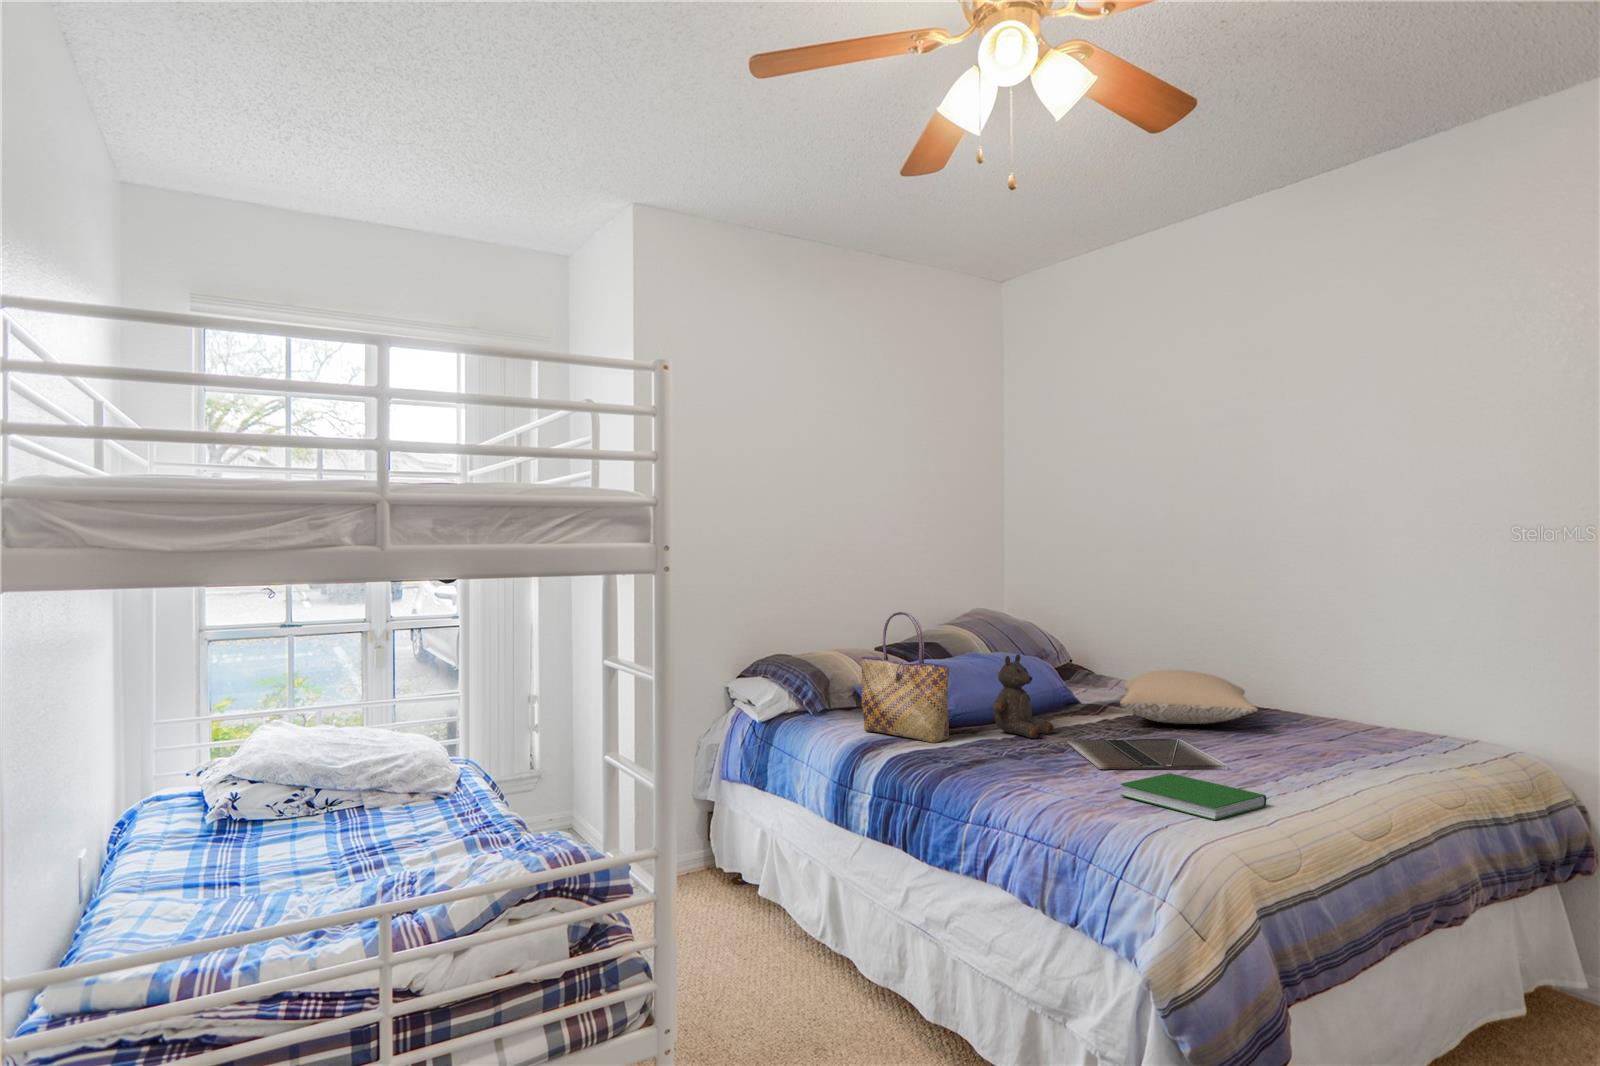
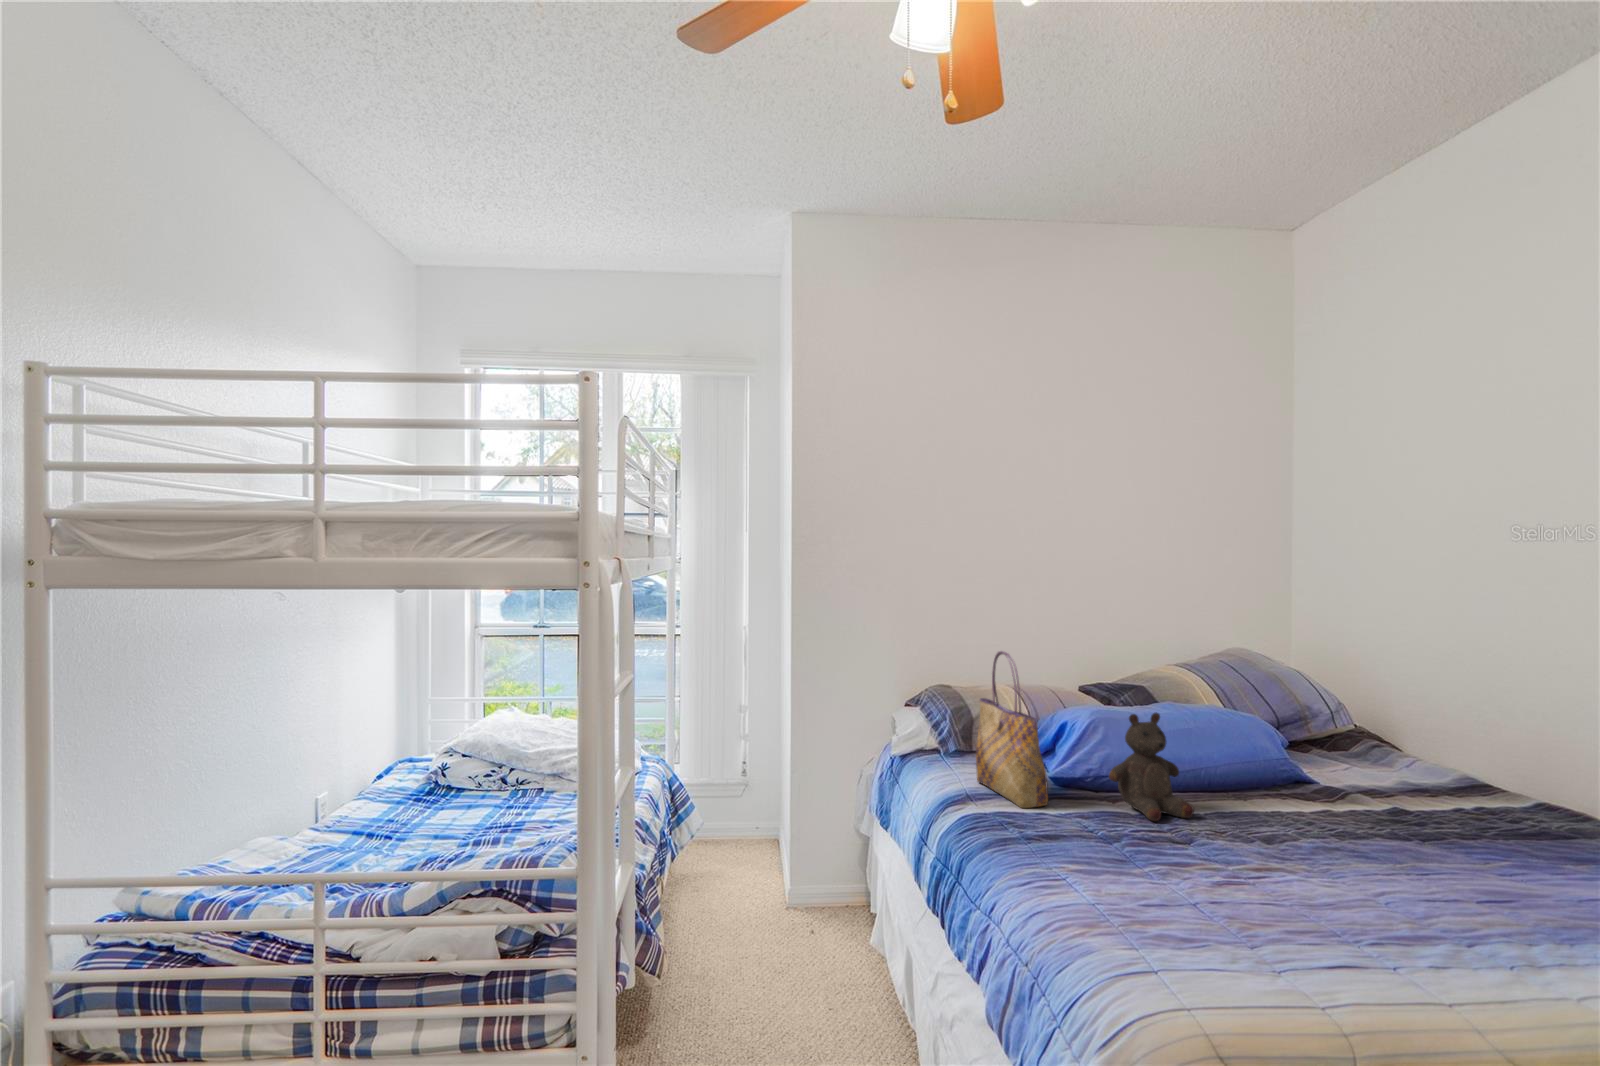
pillow: present [1120,670,1257,724] -> none [1299,754,1561,841]
laptop: present [1067,739,1228,770] -> none [1149,832,1353,917]
hardcover book: present [1121,773,1266,820] -> none [1096,905,1280,989]

